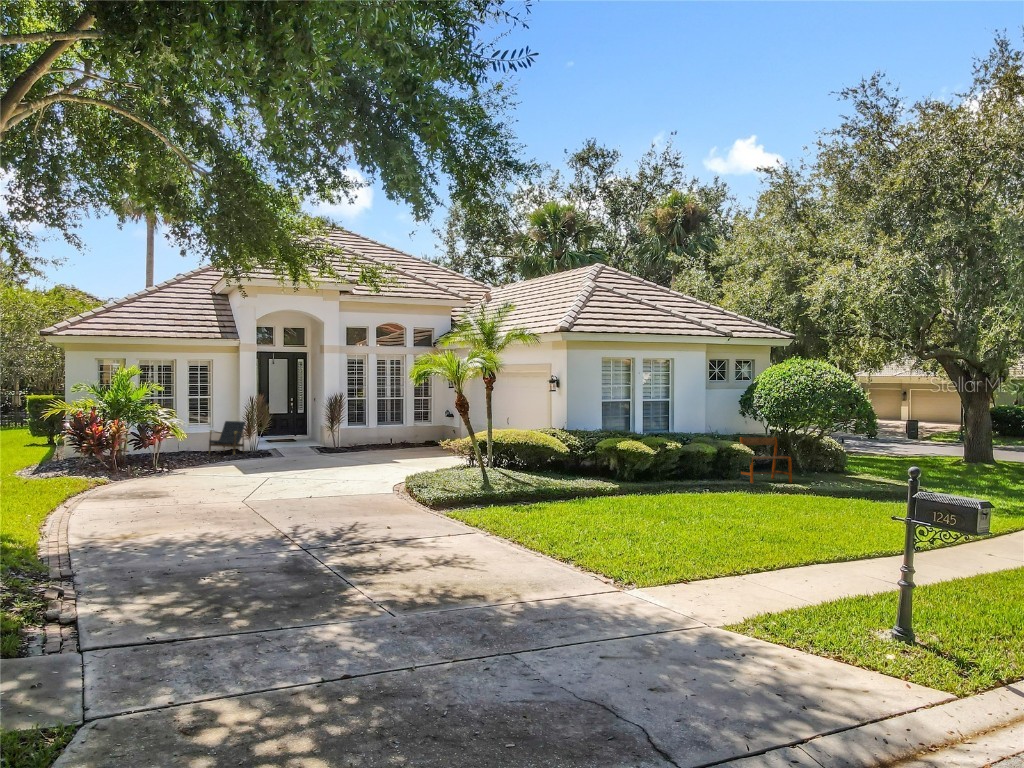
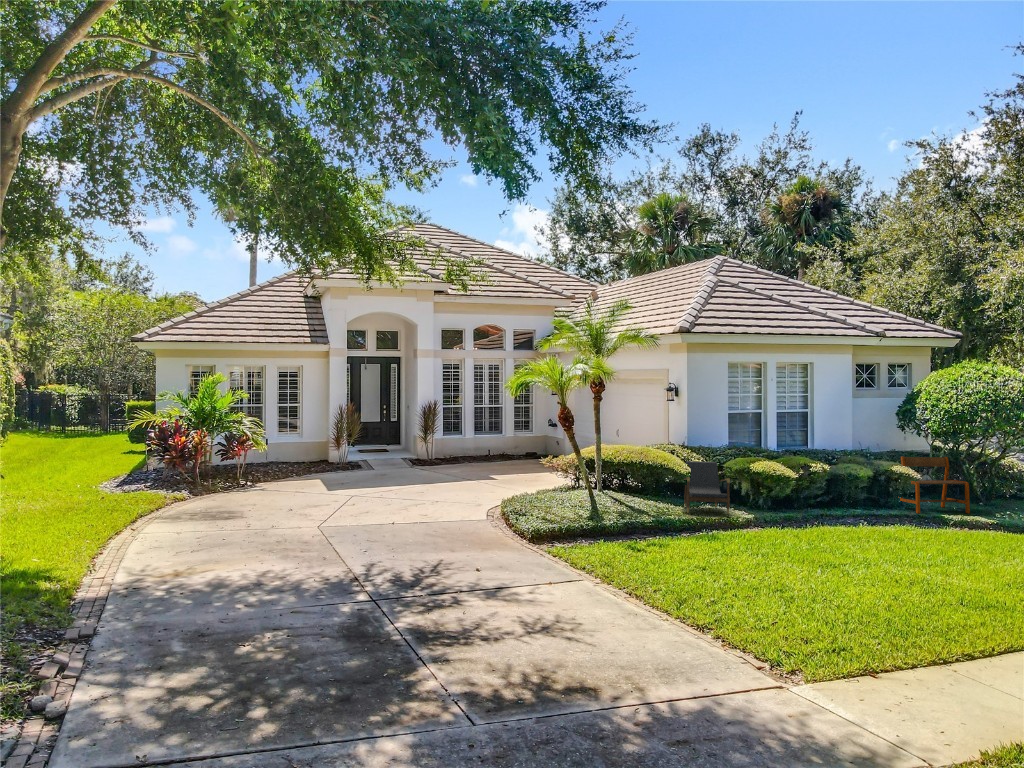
lounge chair: present [209,421,245,454] -> present [684,461,730,514]

